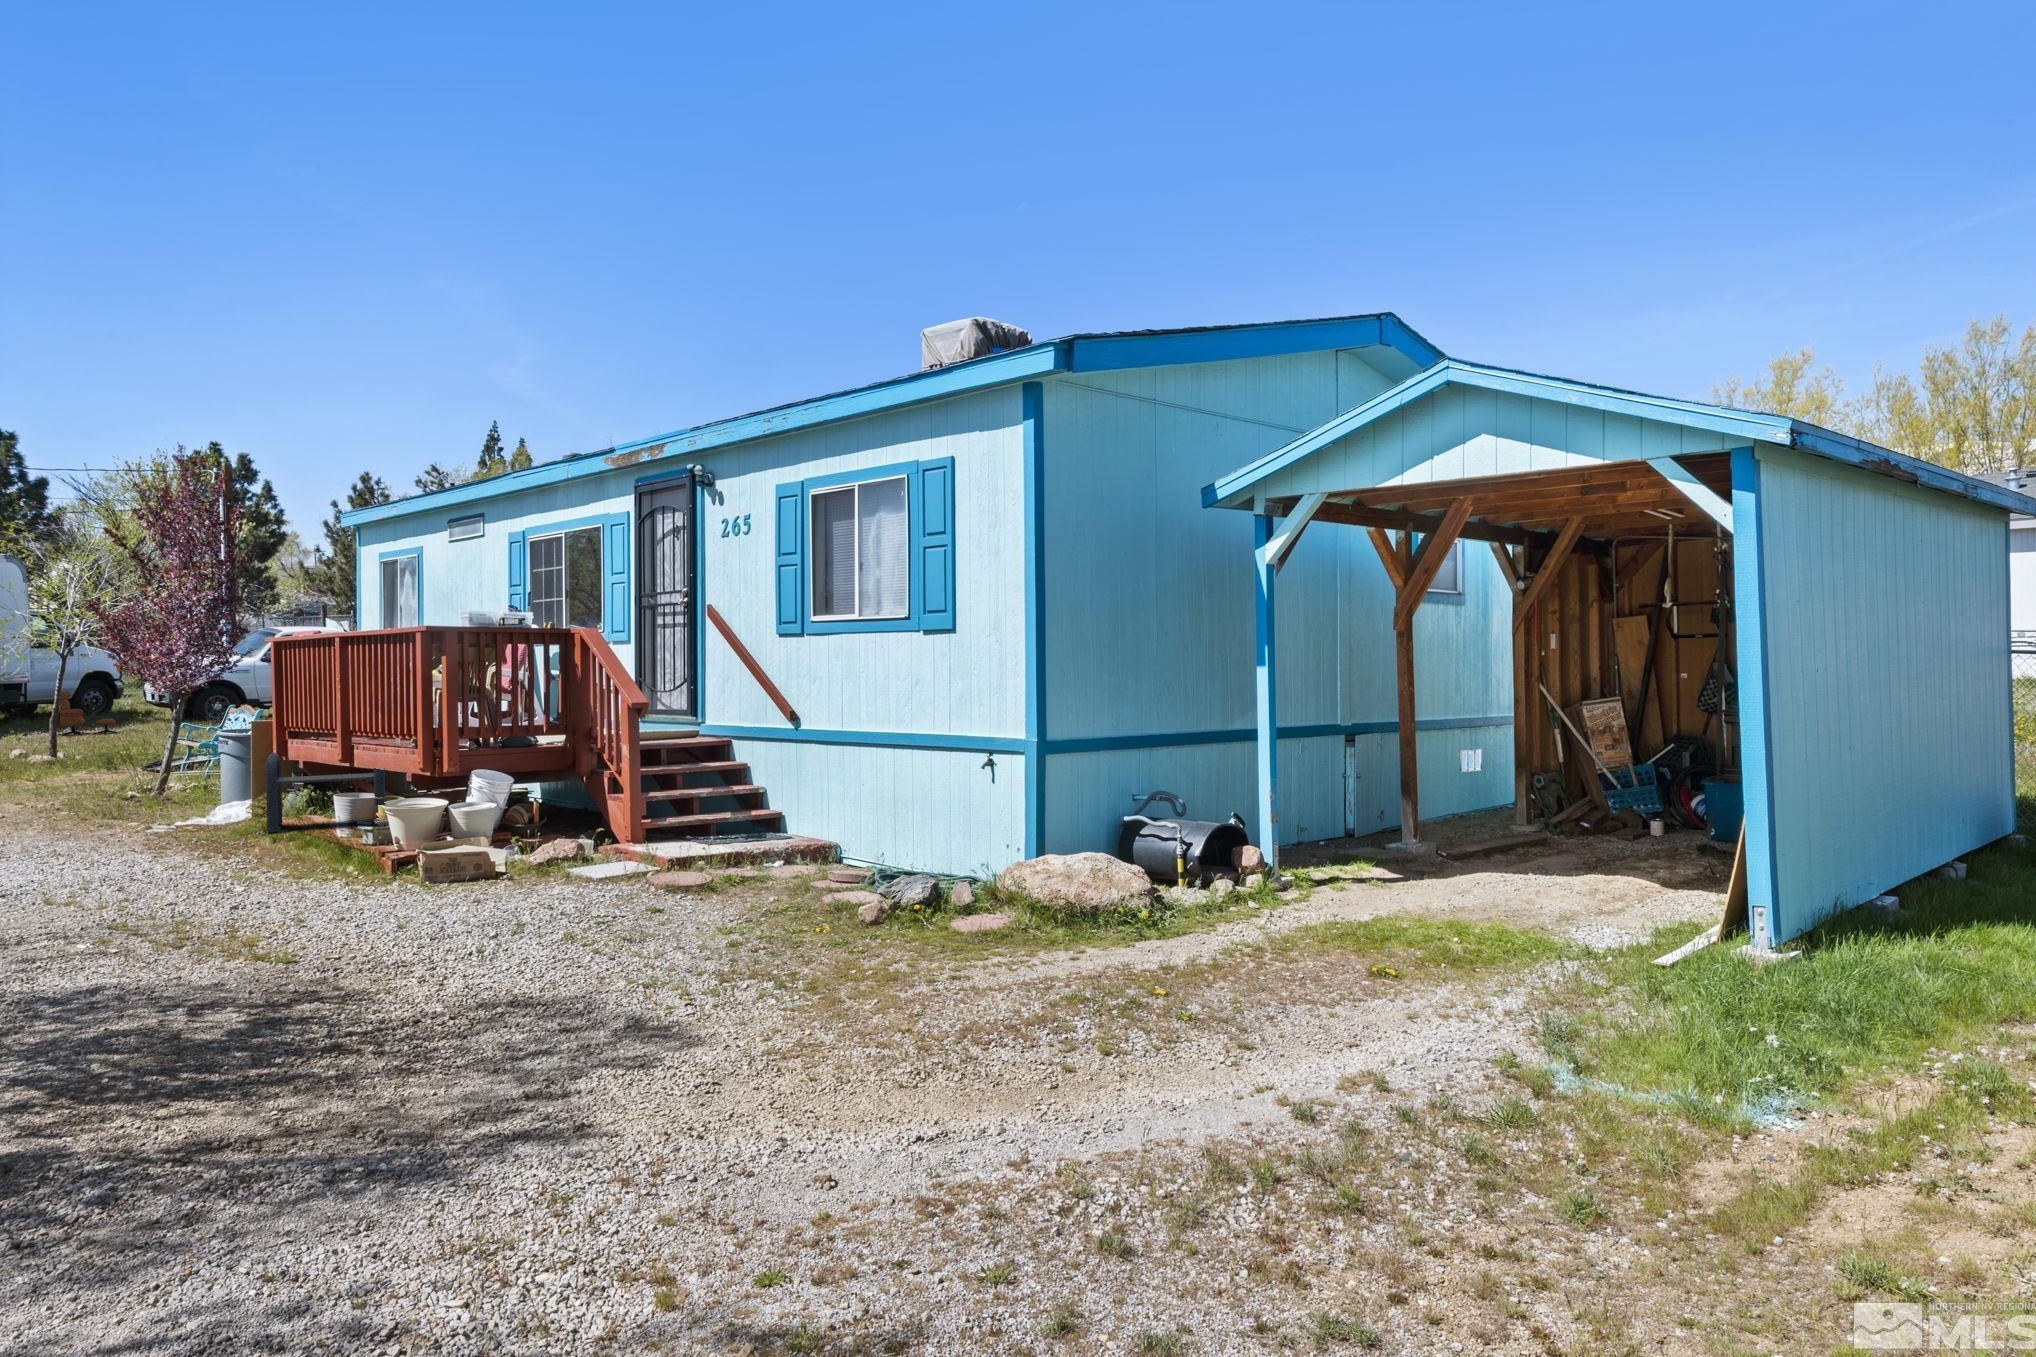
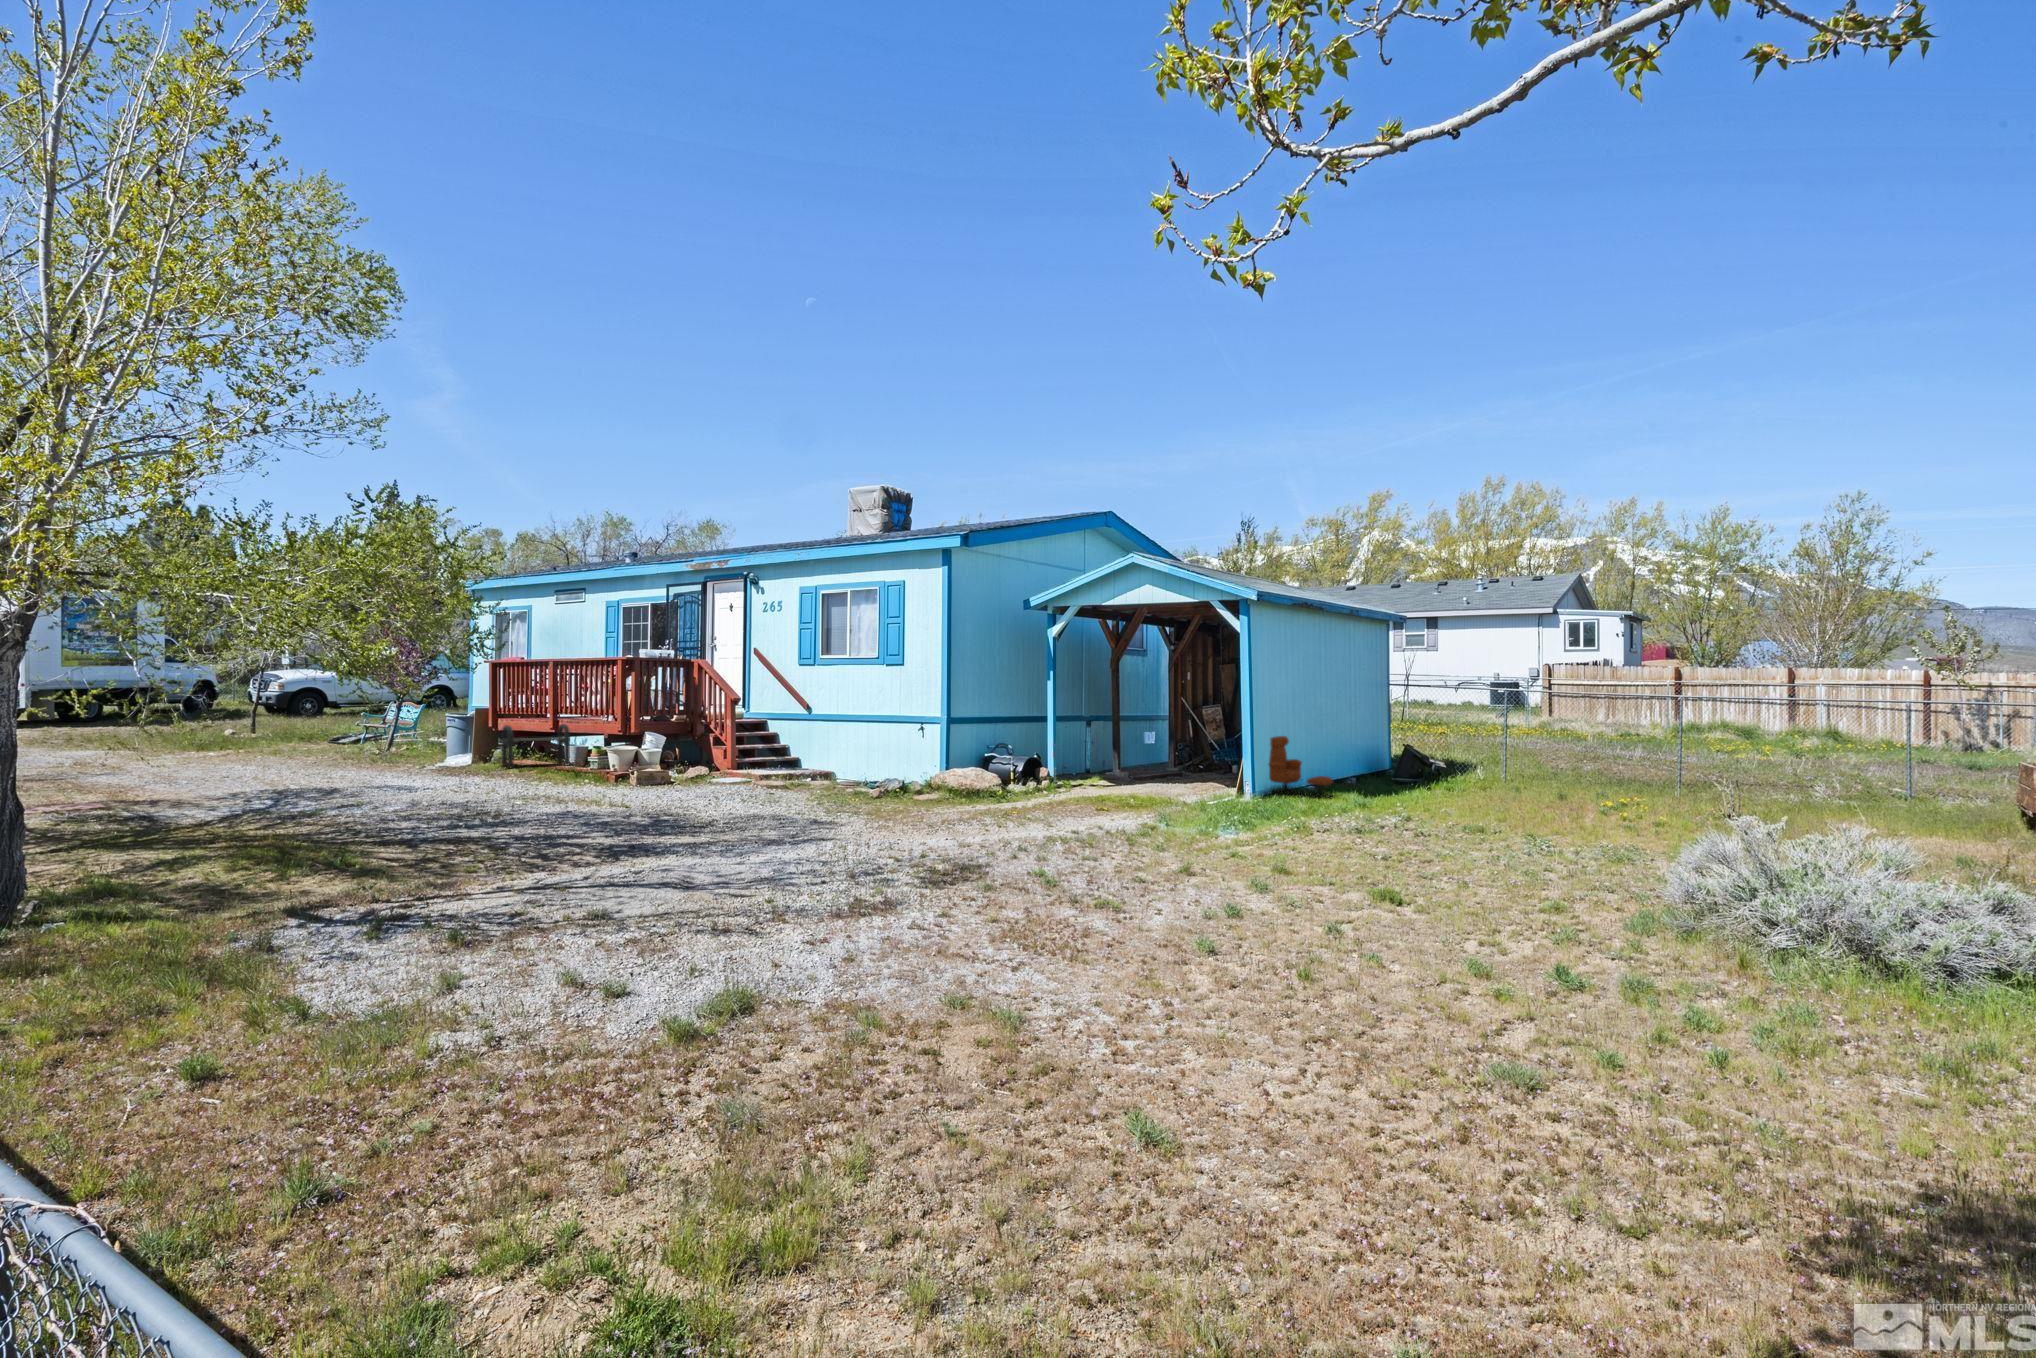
lounge chair: present [58,691,119,736] -> present [1268,736,1332,798]

